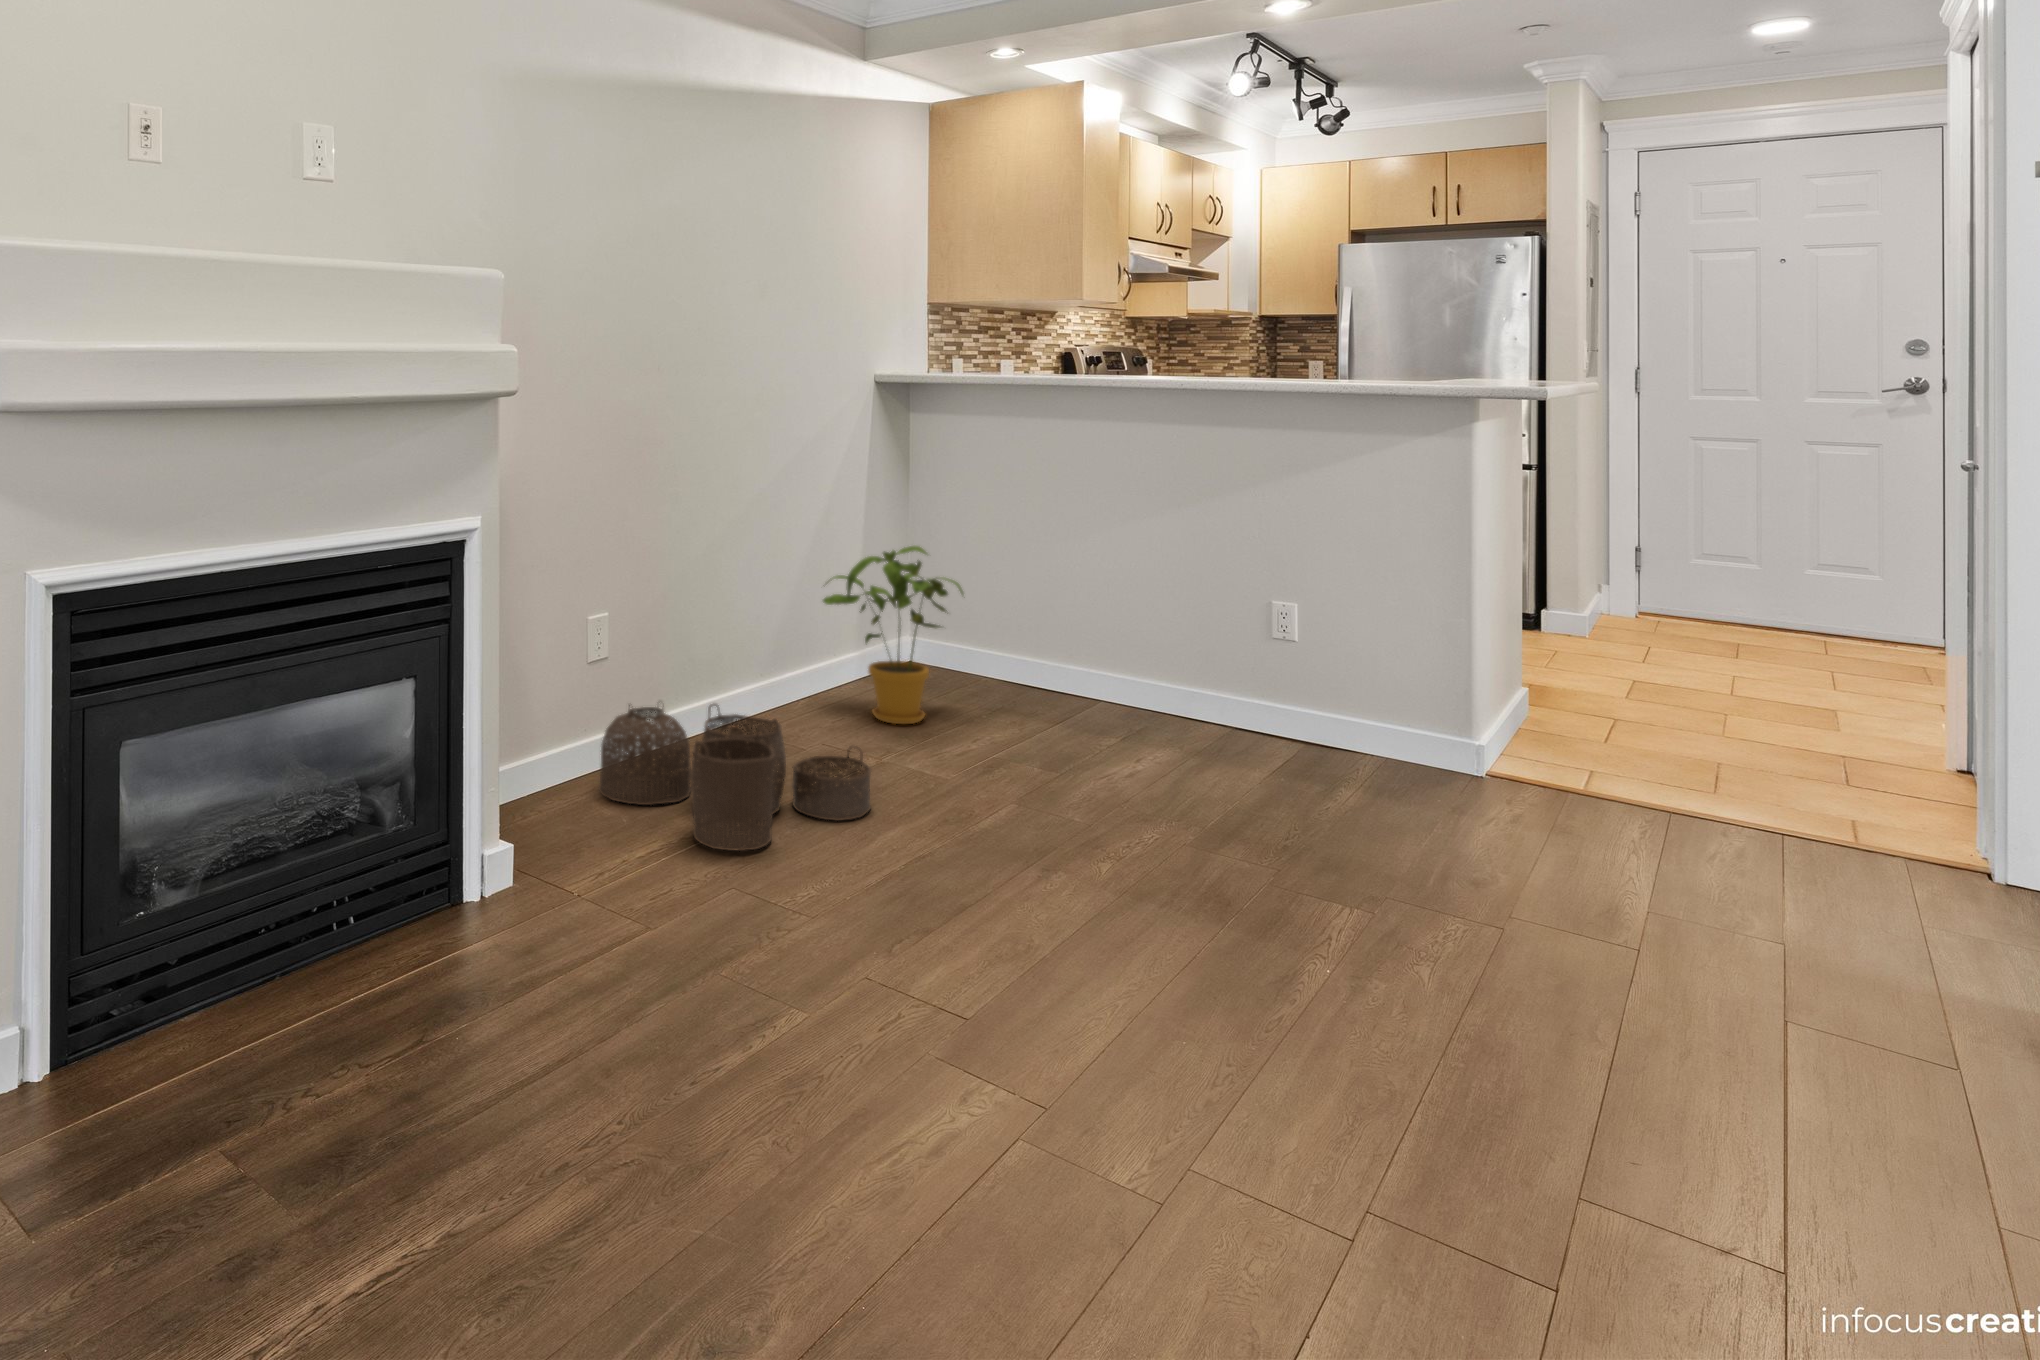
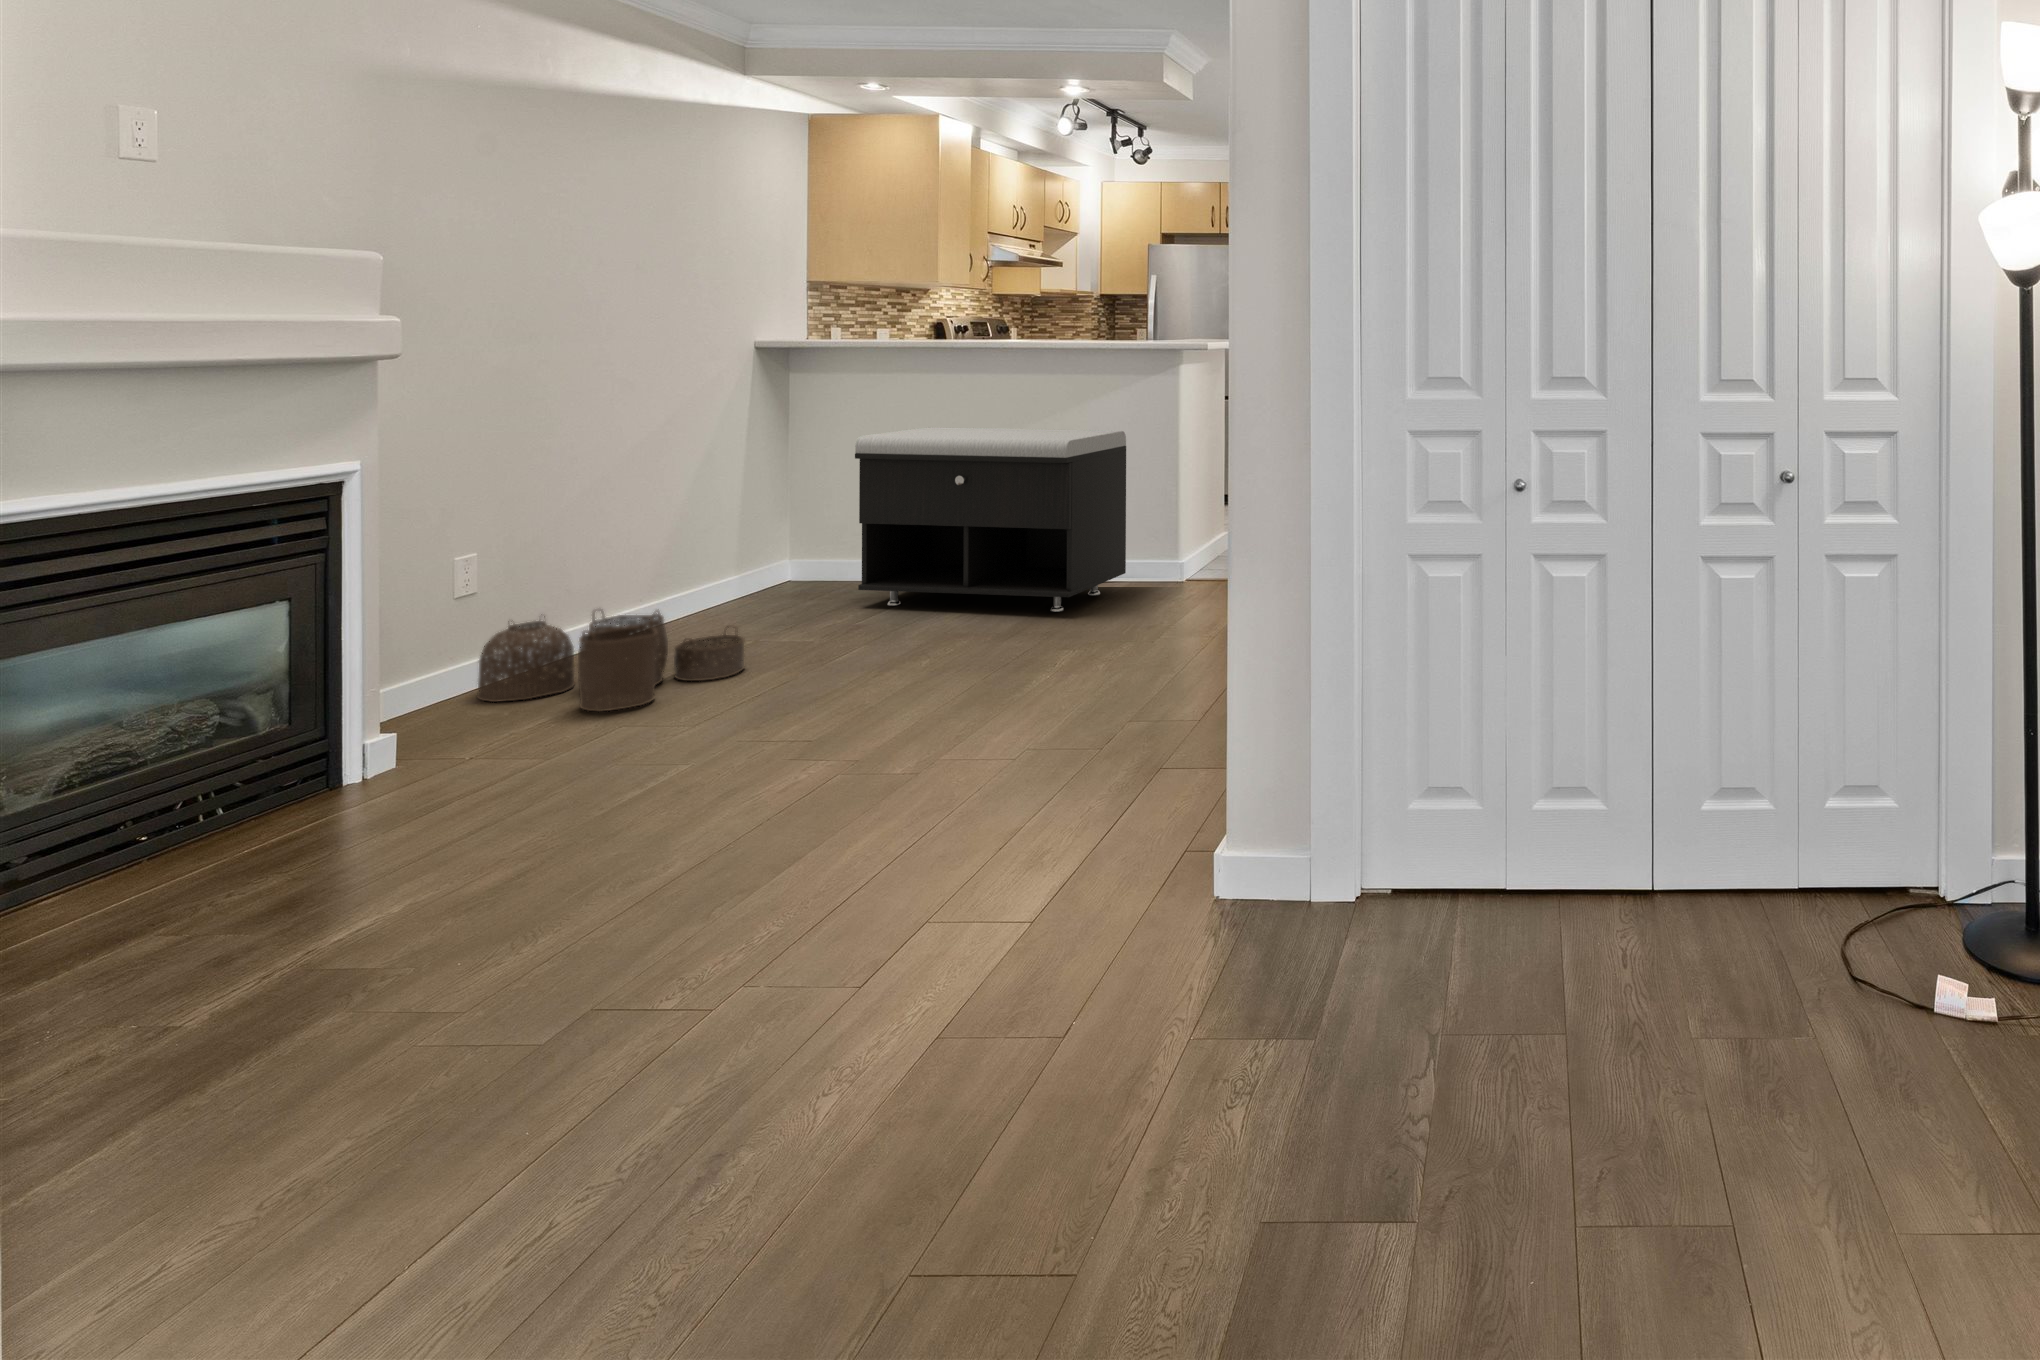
storage bench: none [992,491,1379,789] -> present [855,427,1126,612]
house plant: present [823,546,963,724] -> none [703,474,833,618]

